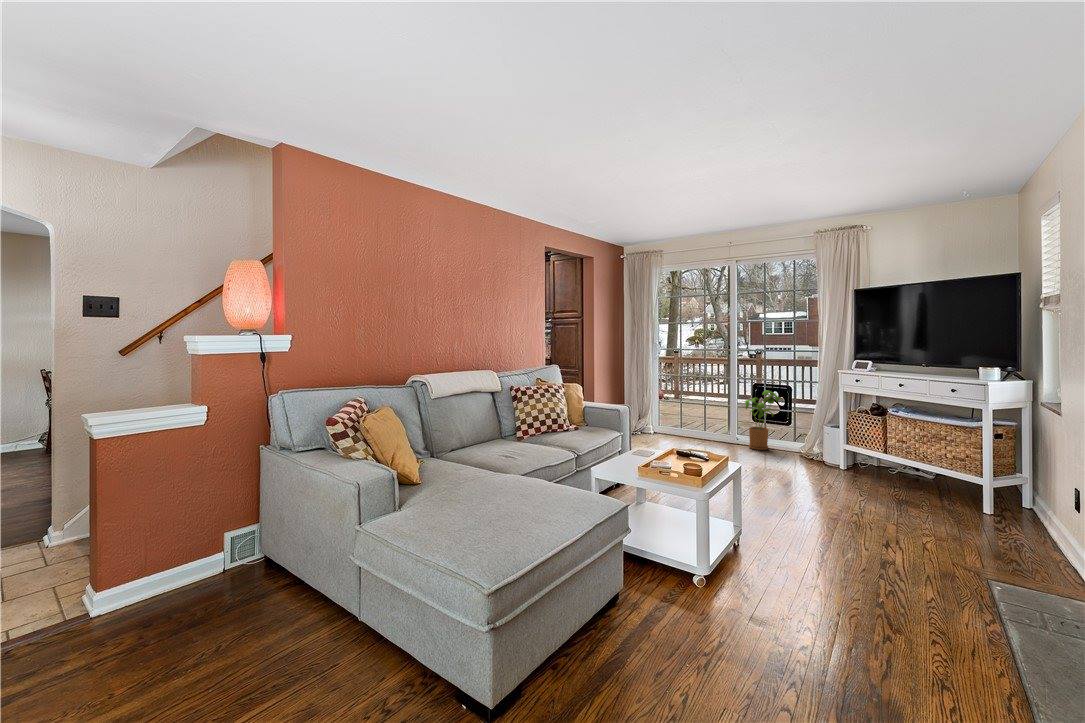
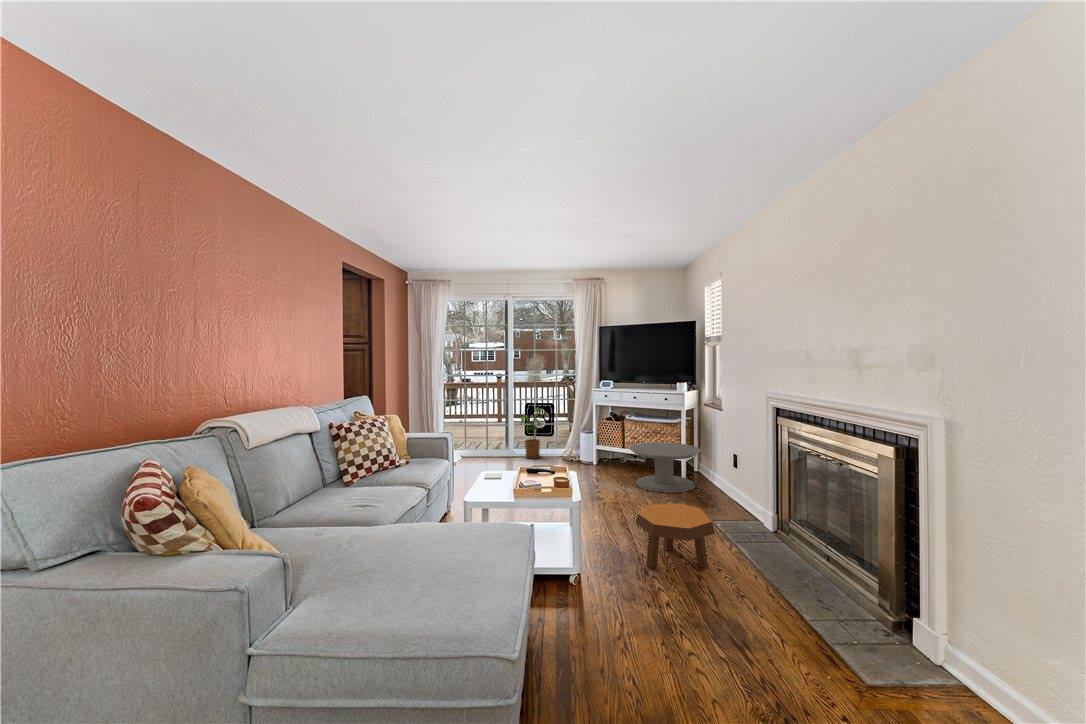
side table: none [871,448,999,525] -> present [630,442,701,493]
footstool: none [804,522,919,624] -> present [636,504,714,569]

